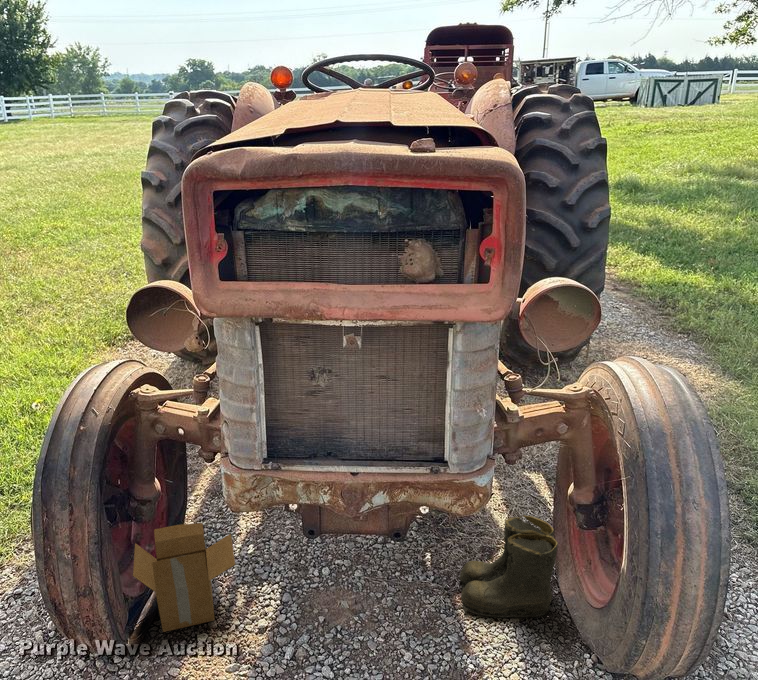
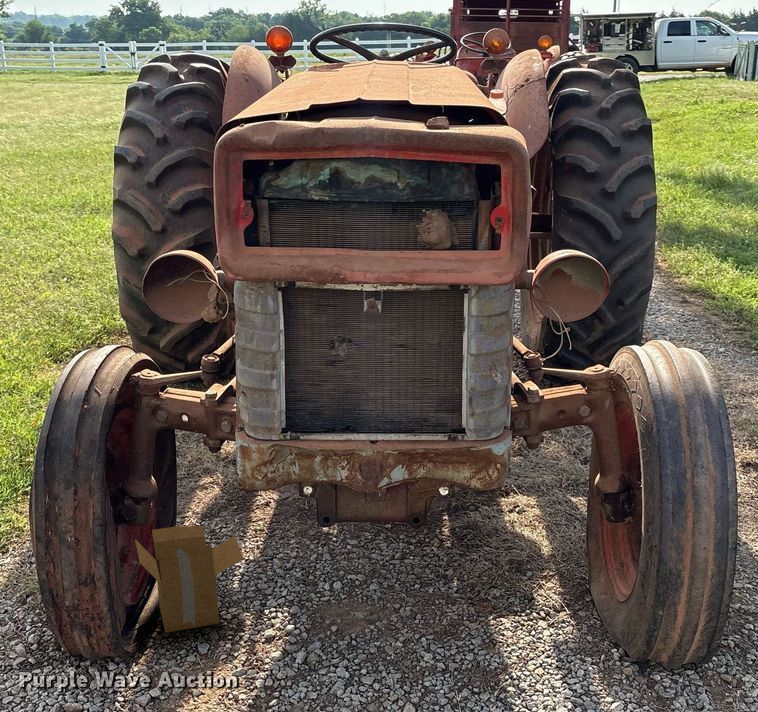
boots: present [459,516,558,618] -> none [481,515,585,621]

